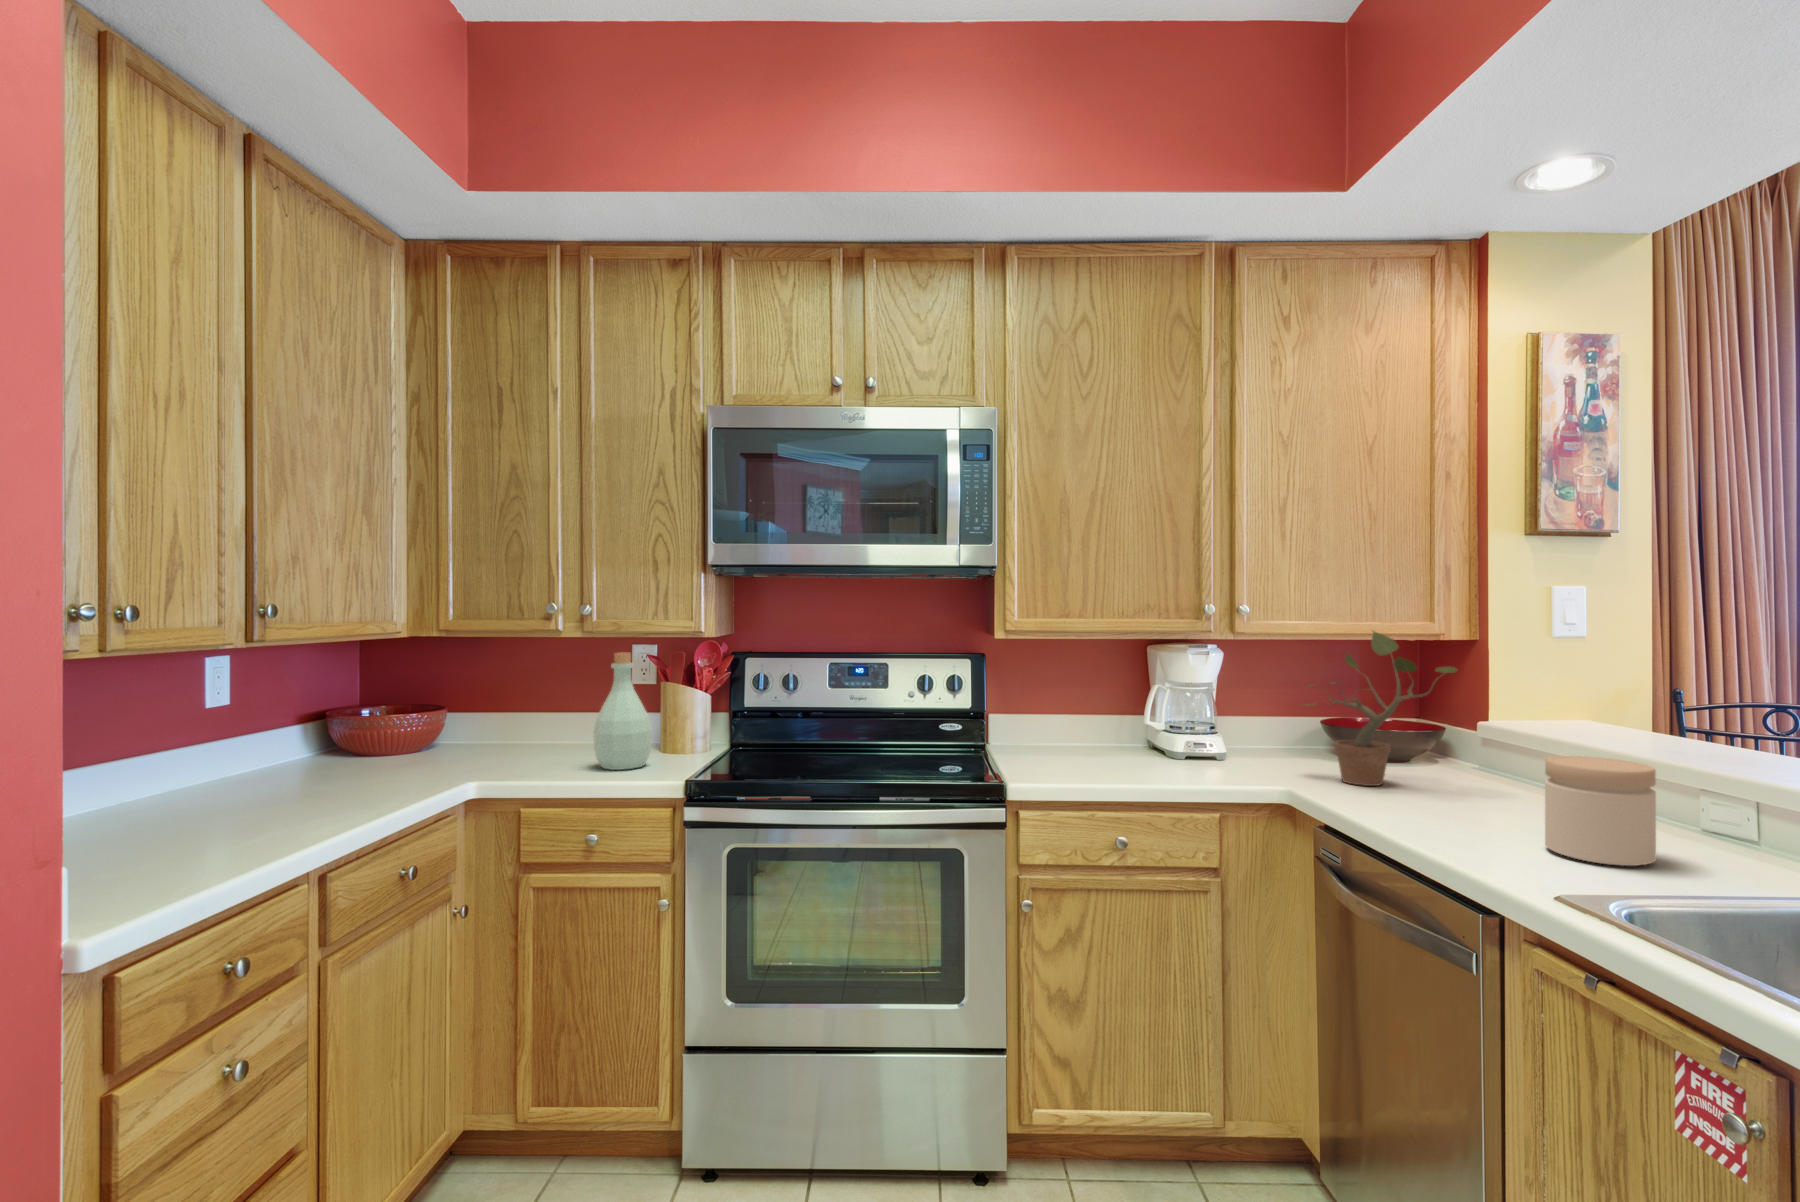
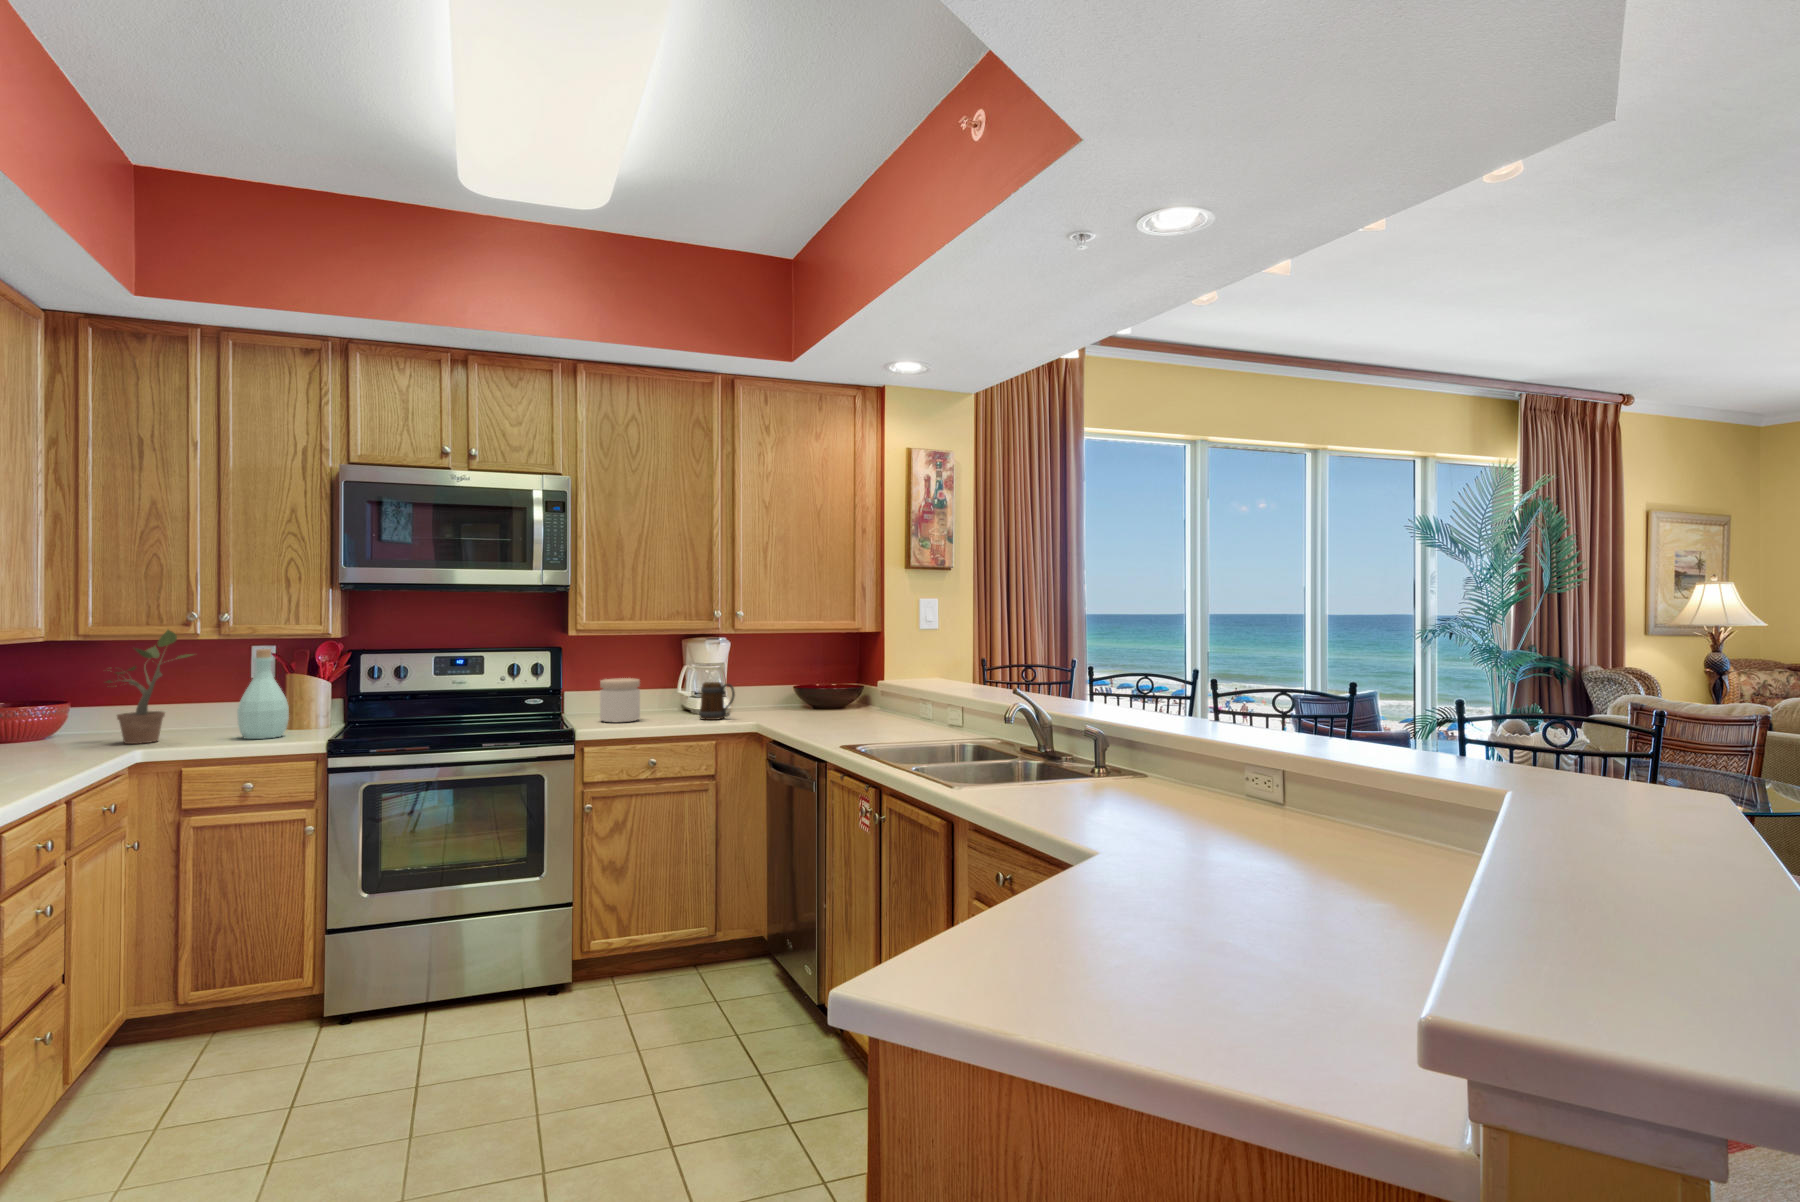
potted plant: present [1305,631,1457,786] -> present [106,630,192,744]
mug: none [1186,714,1245,774] -> present [699,682,735,720]
jar: present [1545,756,1656,866] -> present [600,678,640,722]

